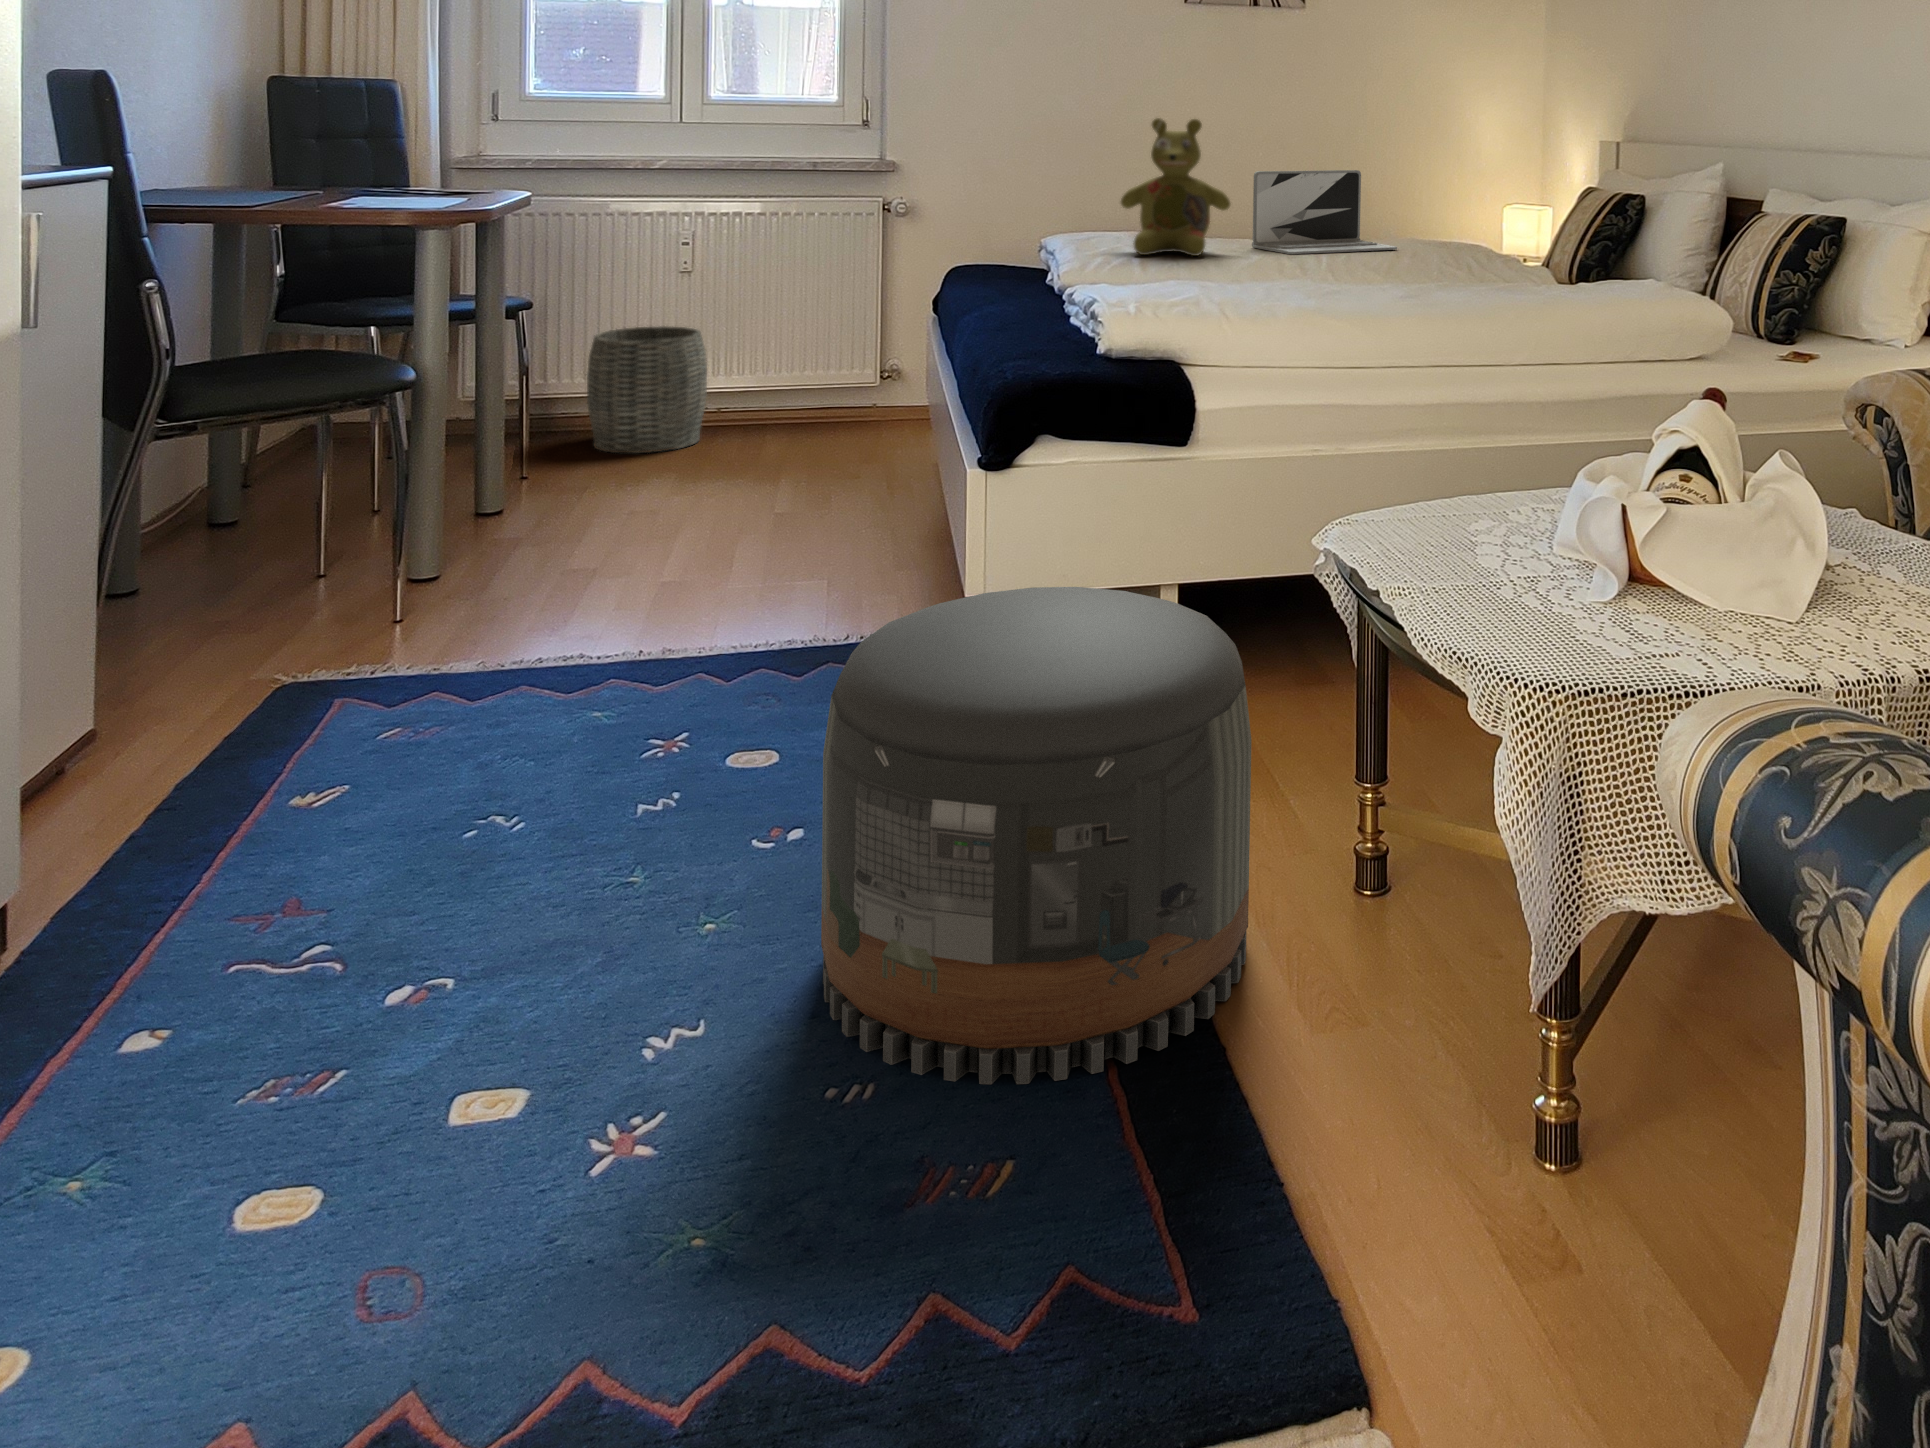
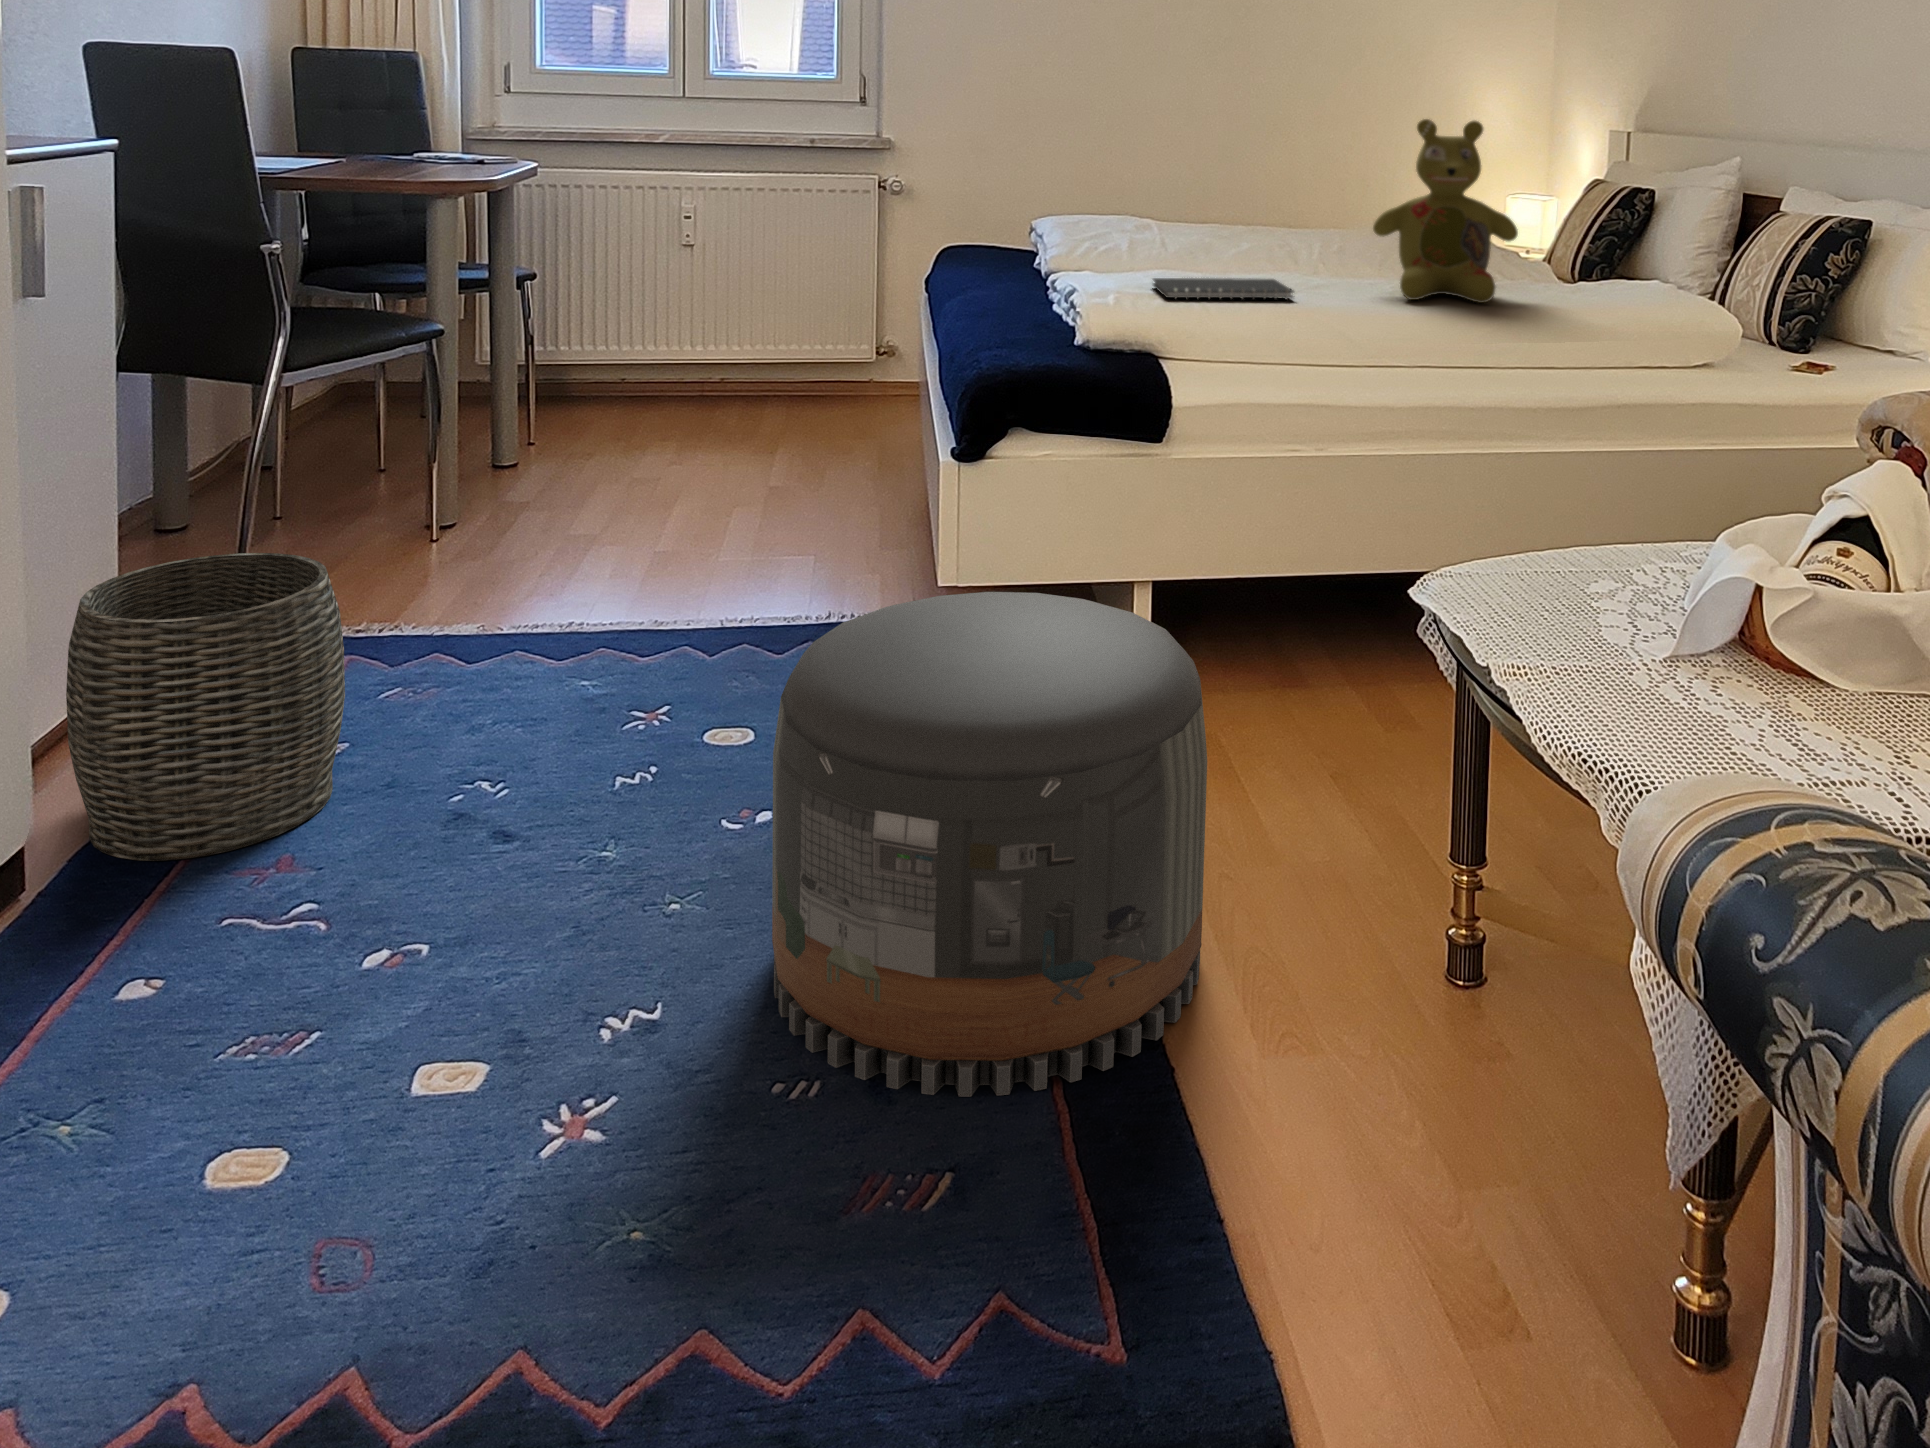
stuffed bear: present [1121,118,1230,256] -> present [1373,119,1518,303]
laptop: present [1252,170,1397,254] -> none [1238,157,1389,244]
notebook: none [1174,284,1313,306] -> present [1153,278,1294,299]
woven basket: present [587,326,707,453] -> present [66,553,345,861]

